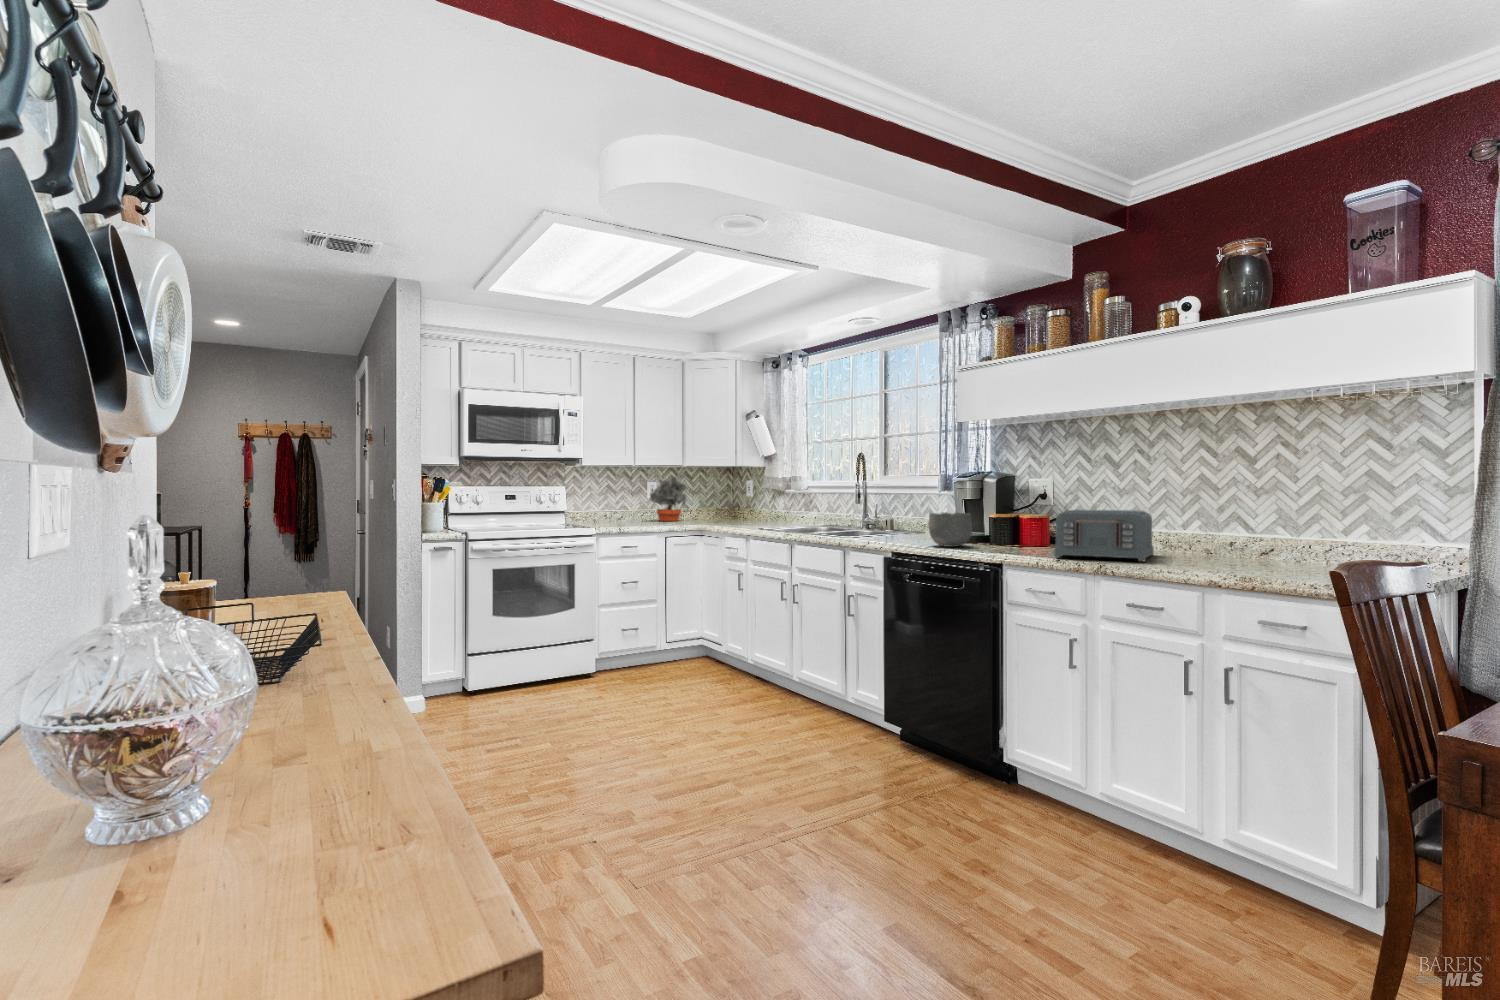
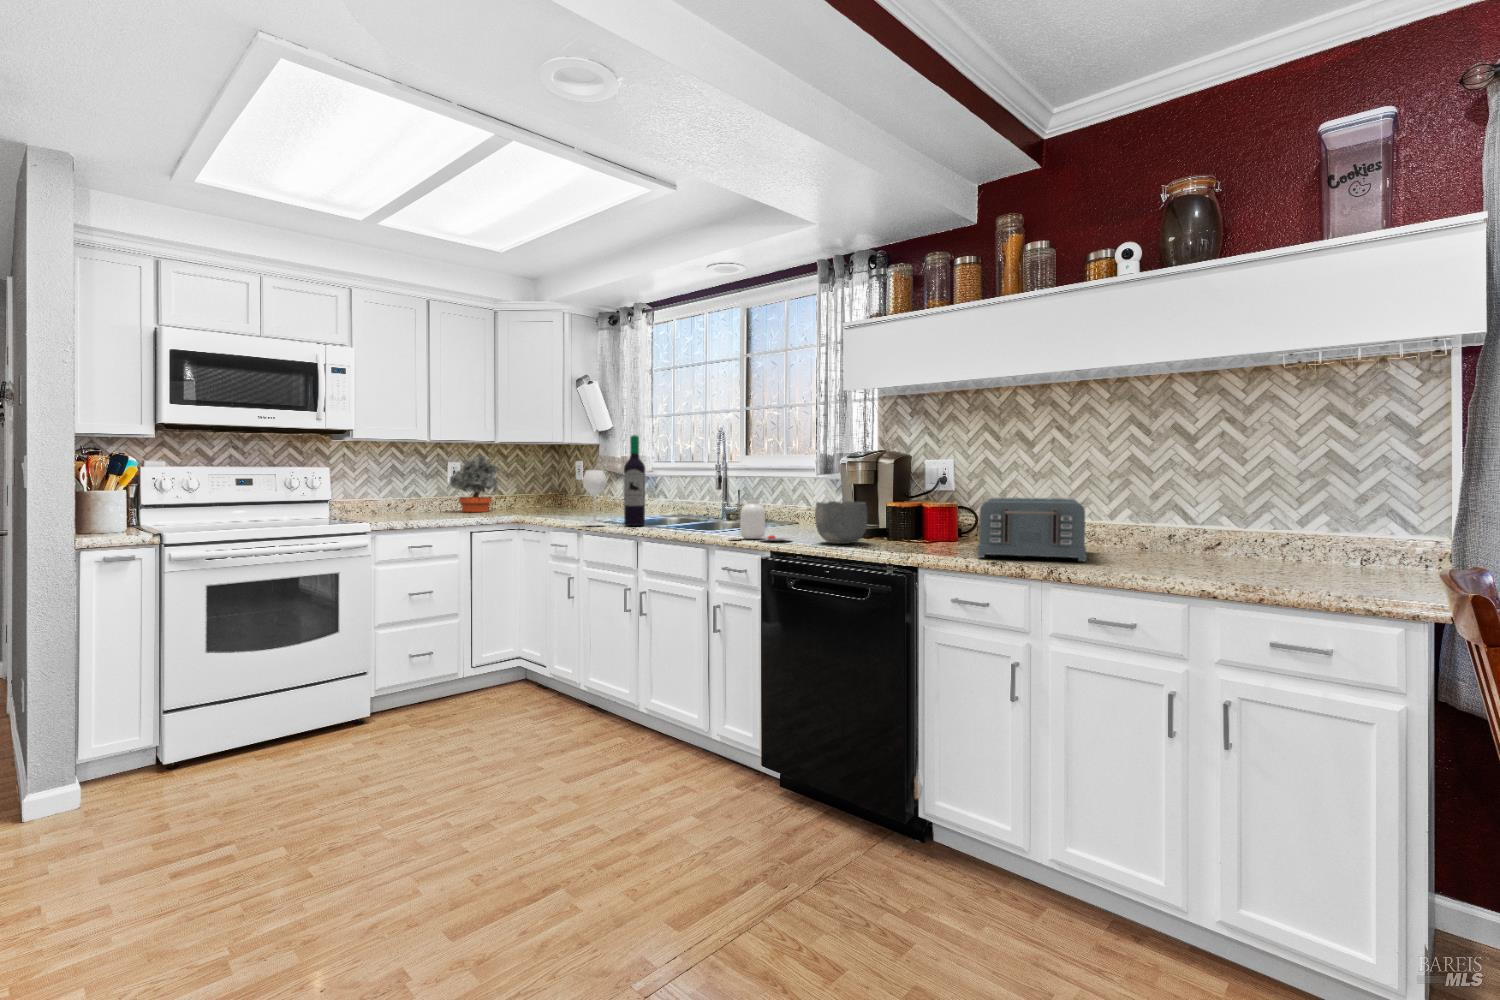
wine bottle: none [750,460,799,532] -> present [583,435,645,526]
jar: none [860,511,911,544] -> present [740,500,791,541]

